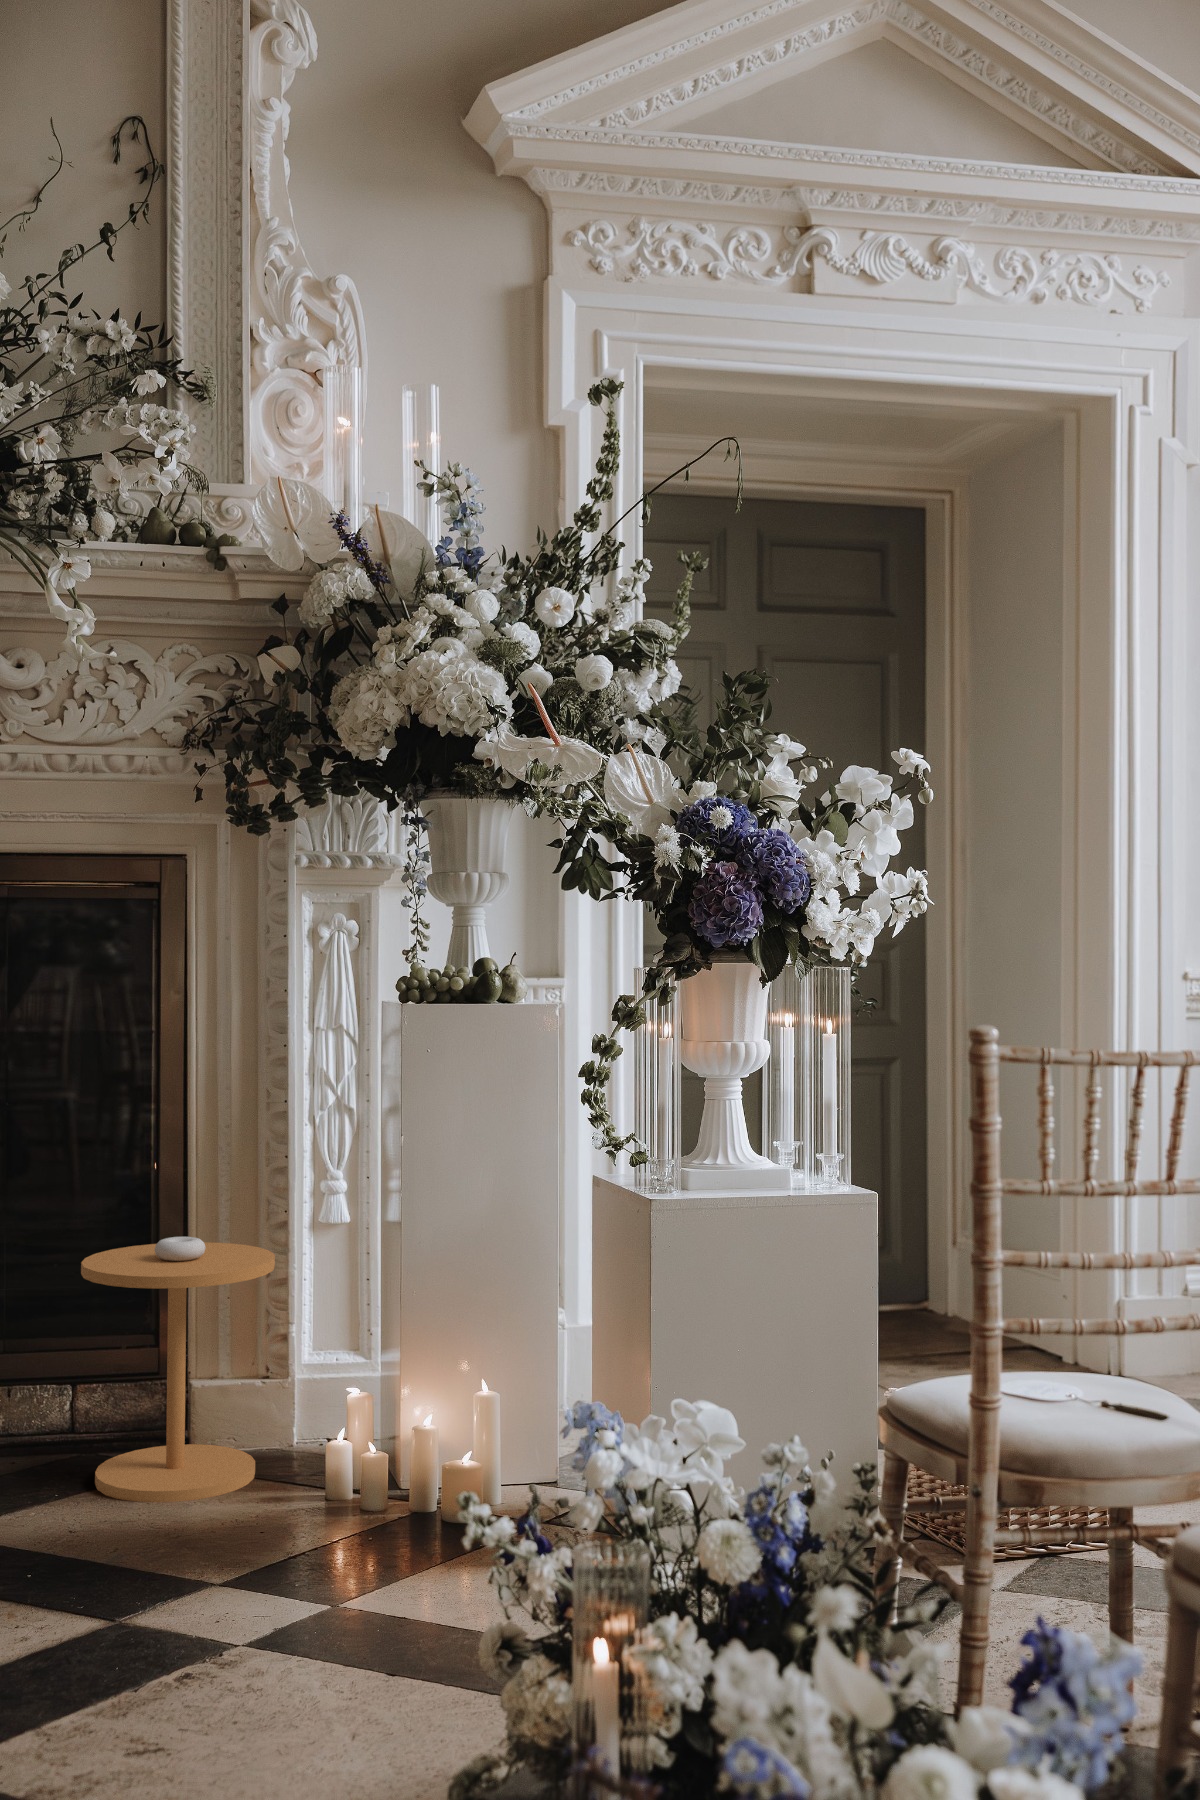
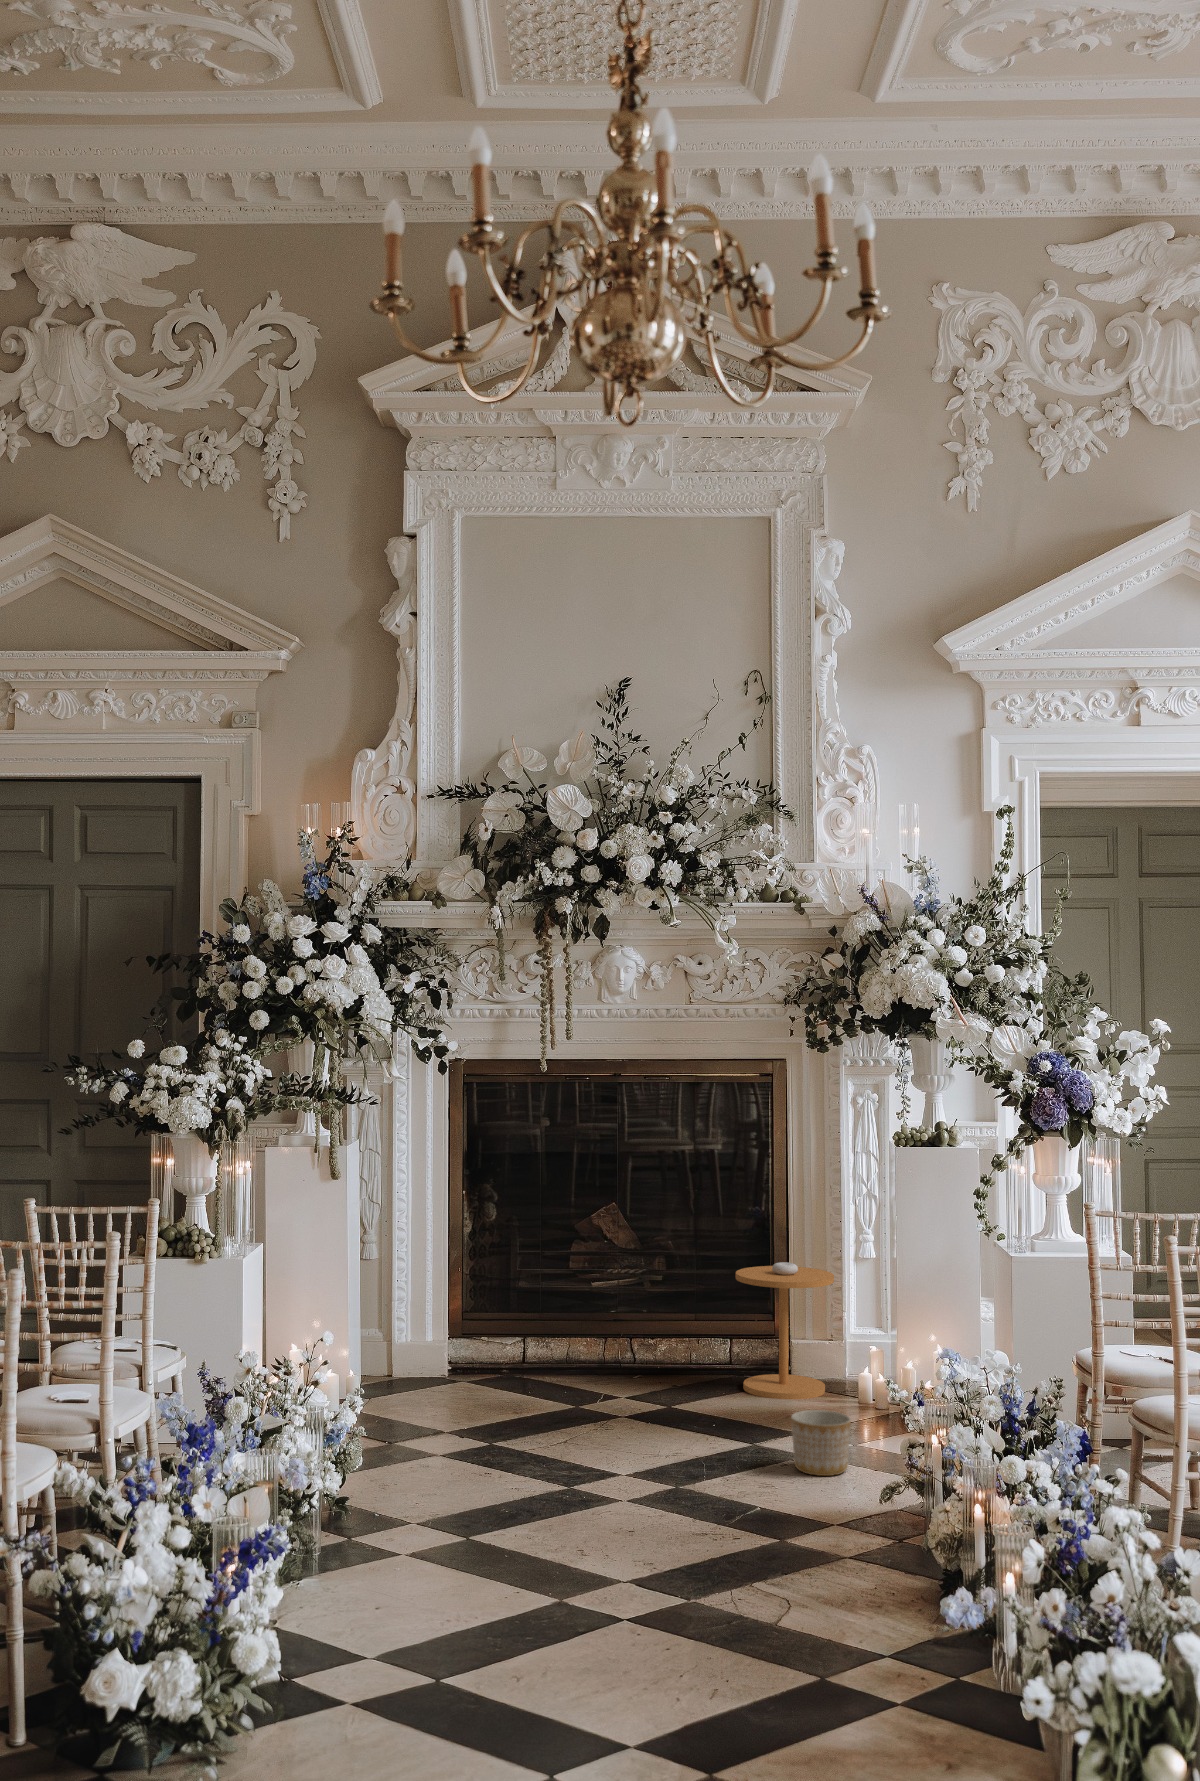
planter: none [176,1563,312,1723] -> present [791,1410,851,1476]

